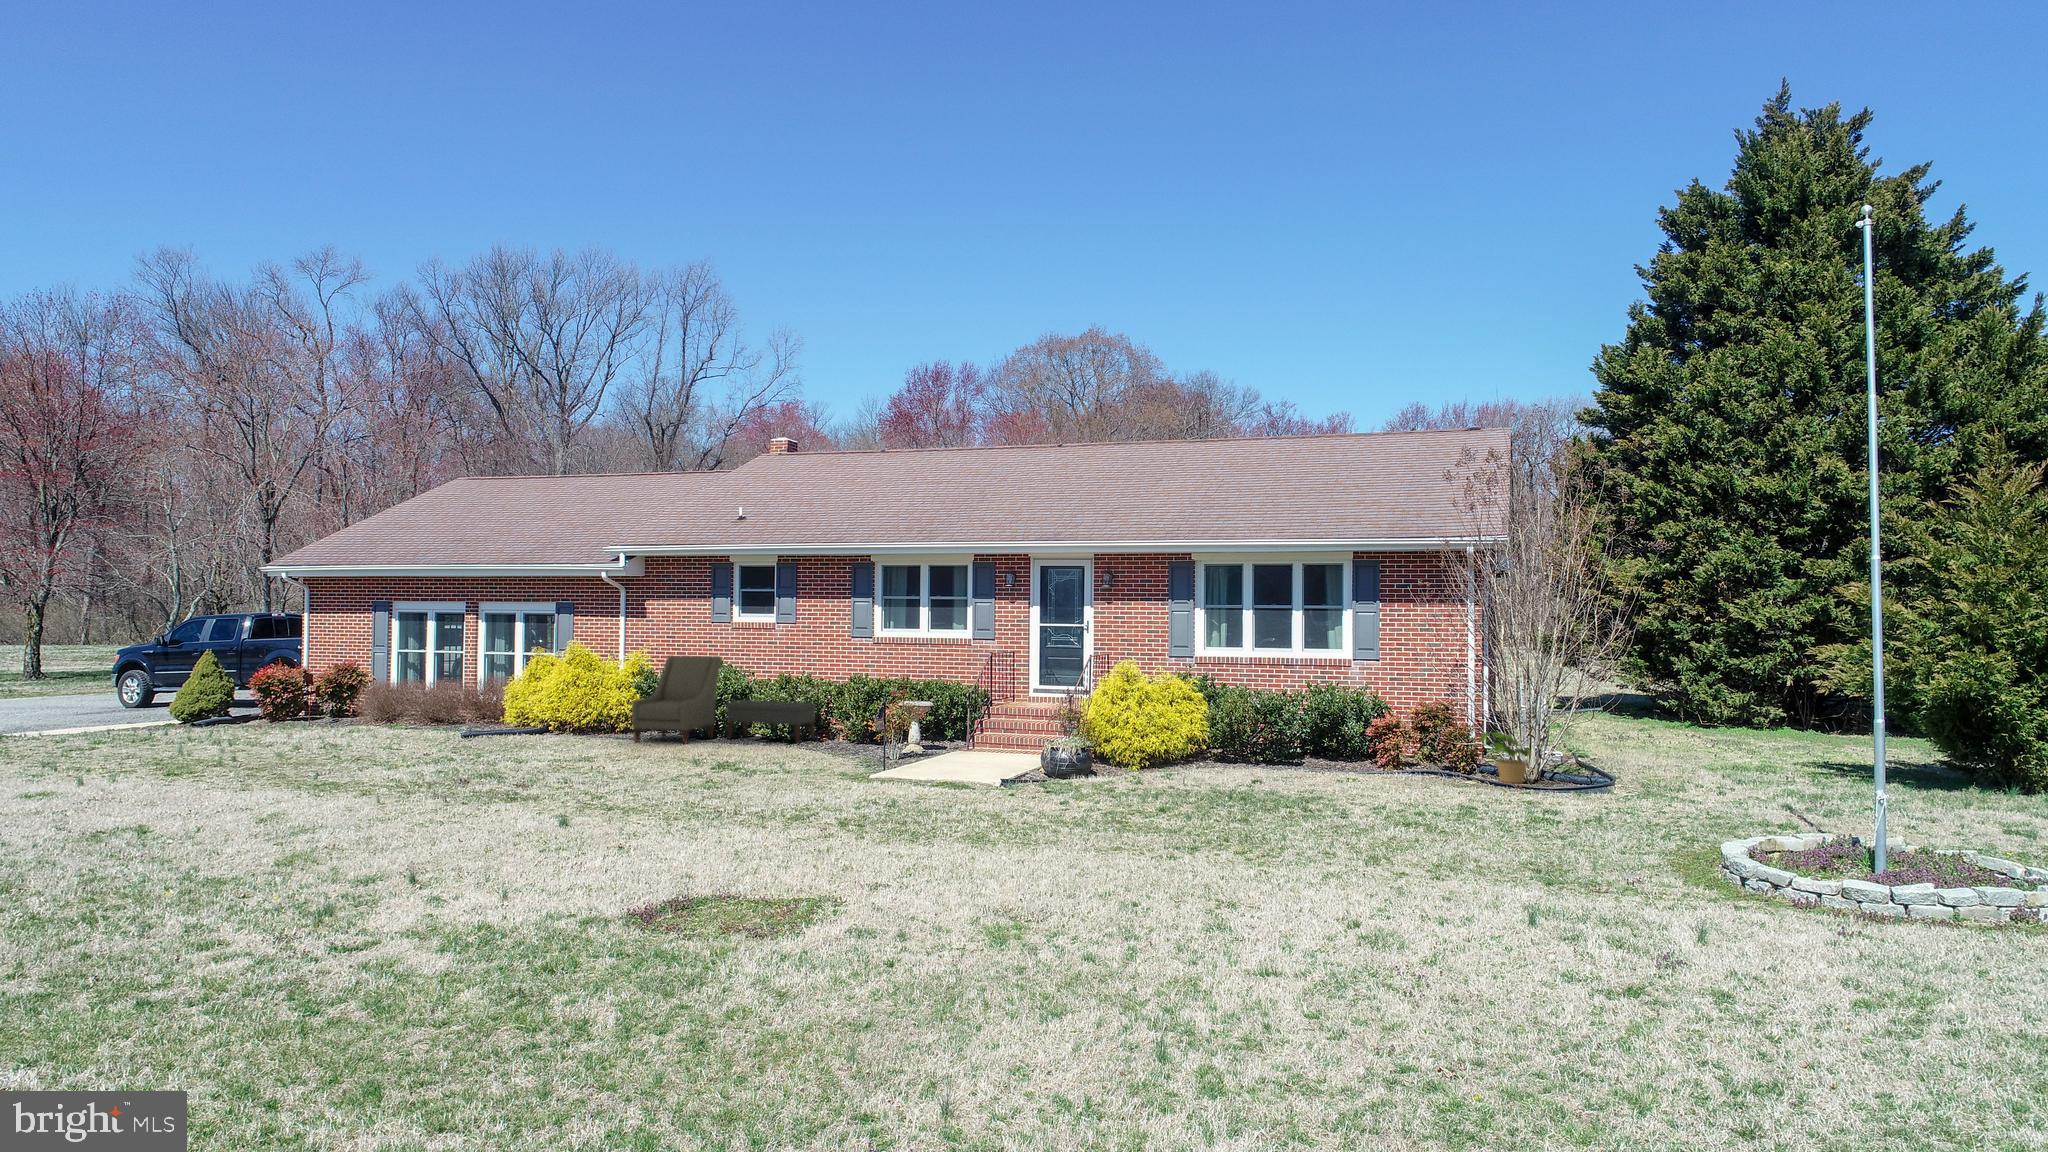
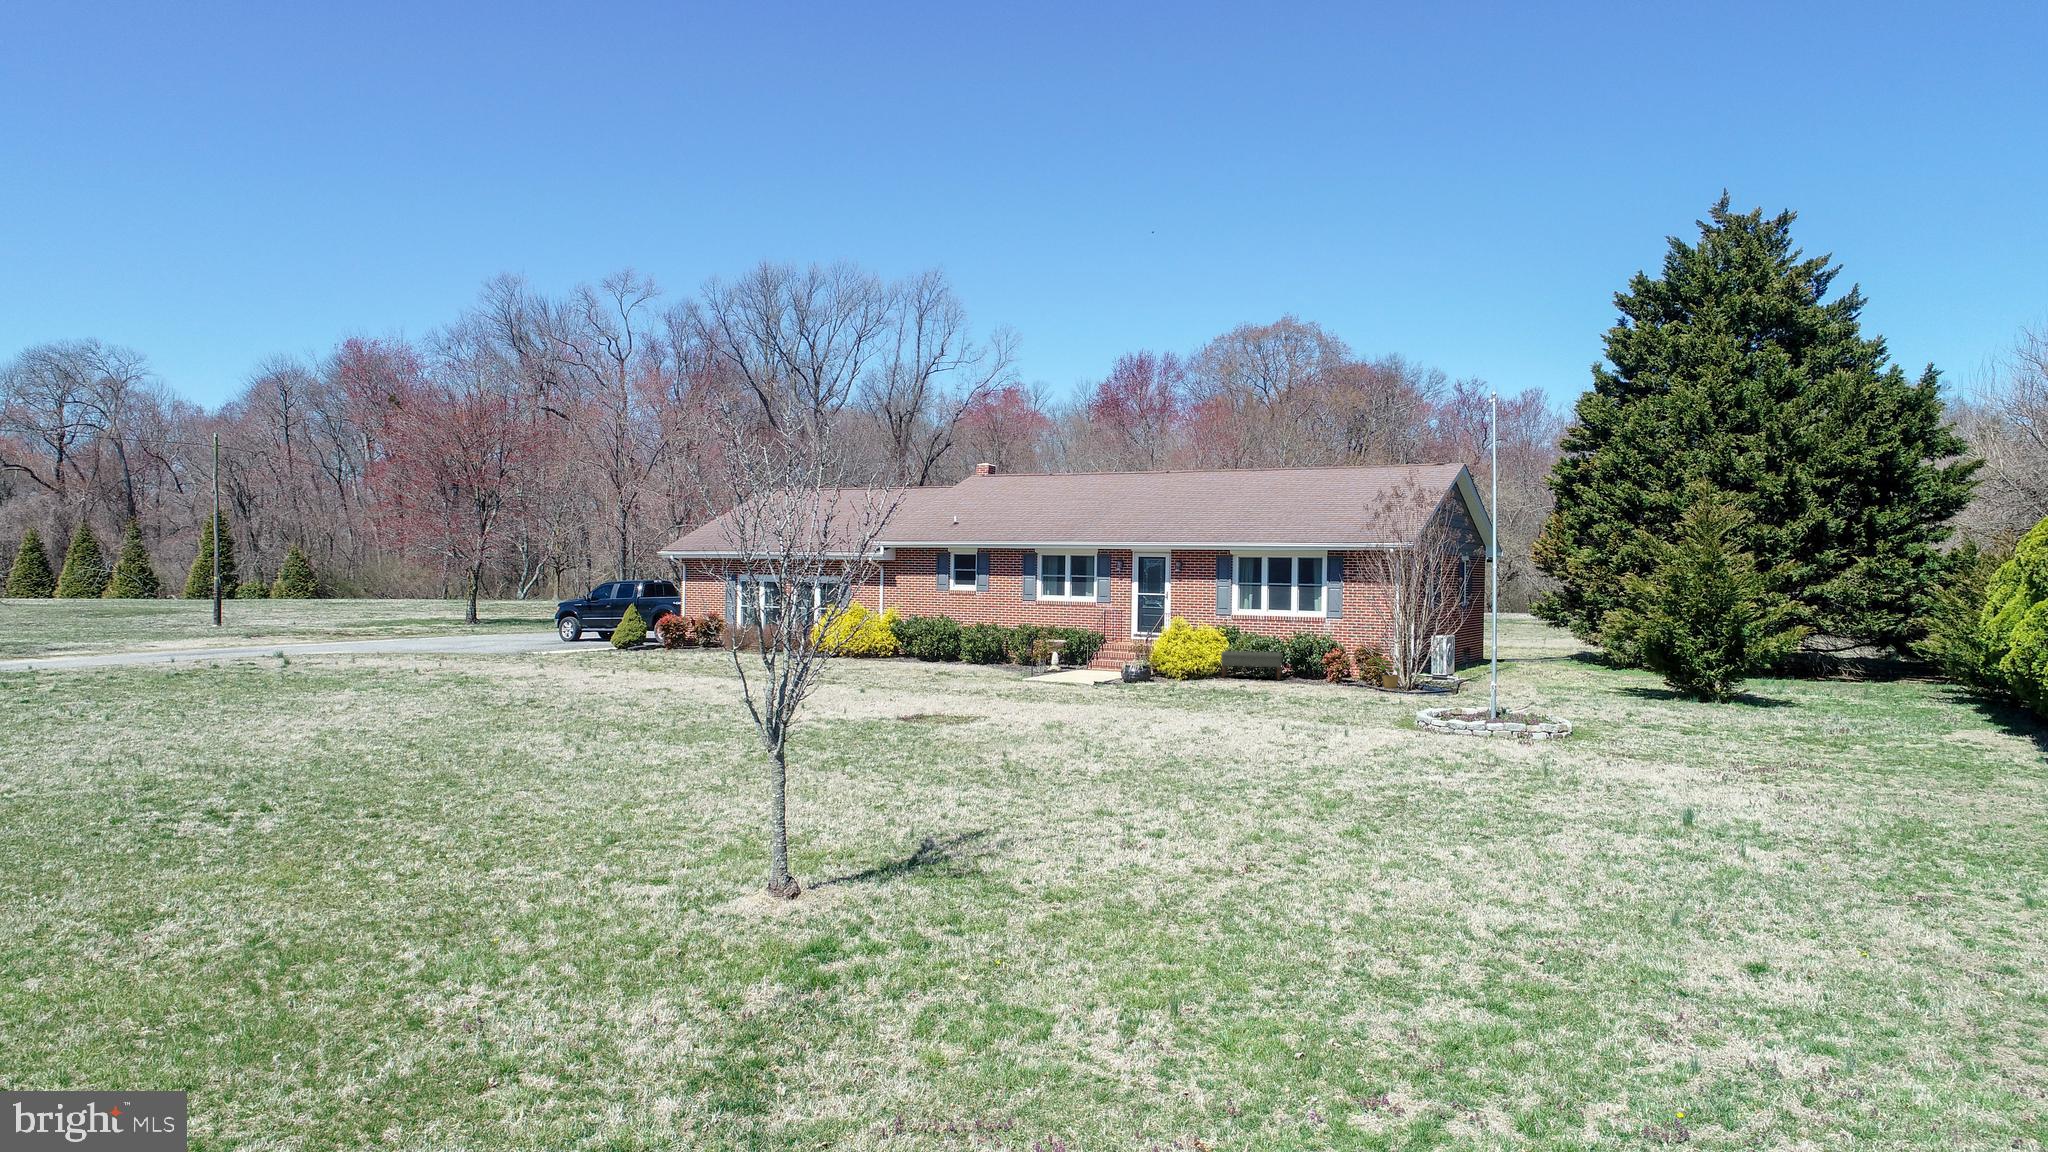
chair: present [632,655,722,744] -> none [892,611,943,663]
bench: present [726,699,816,743] -> present [1221,651,1282,679]

